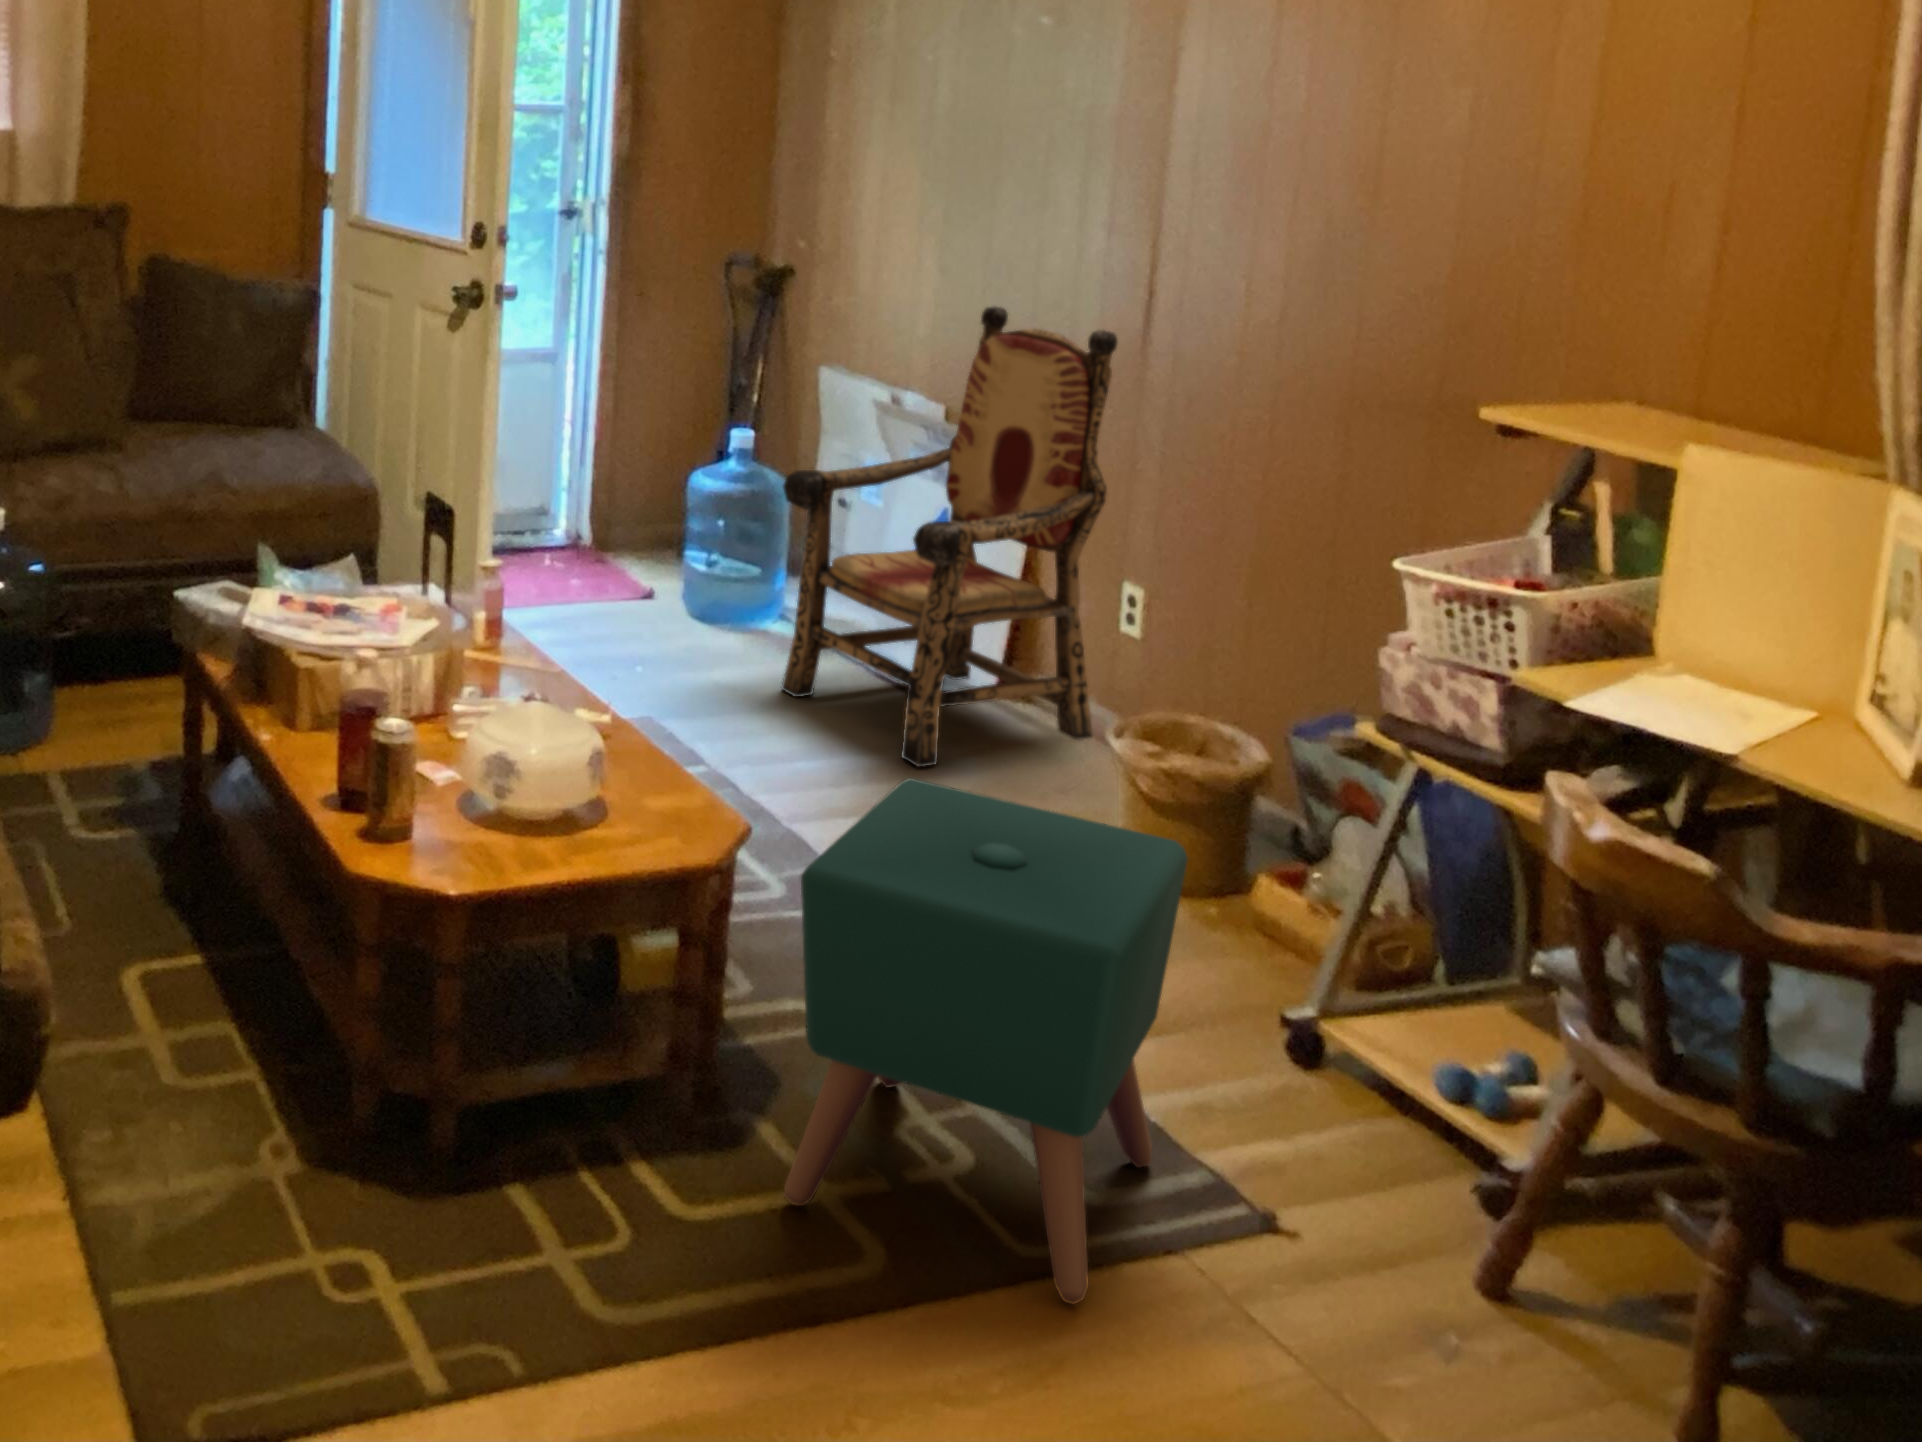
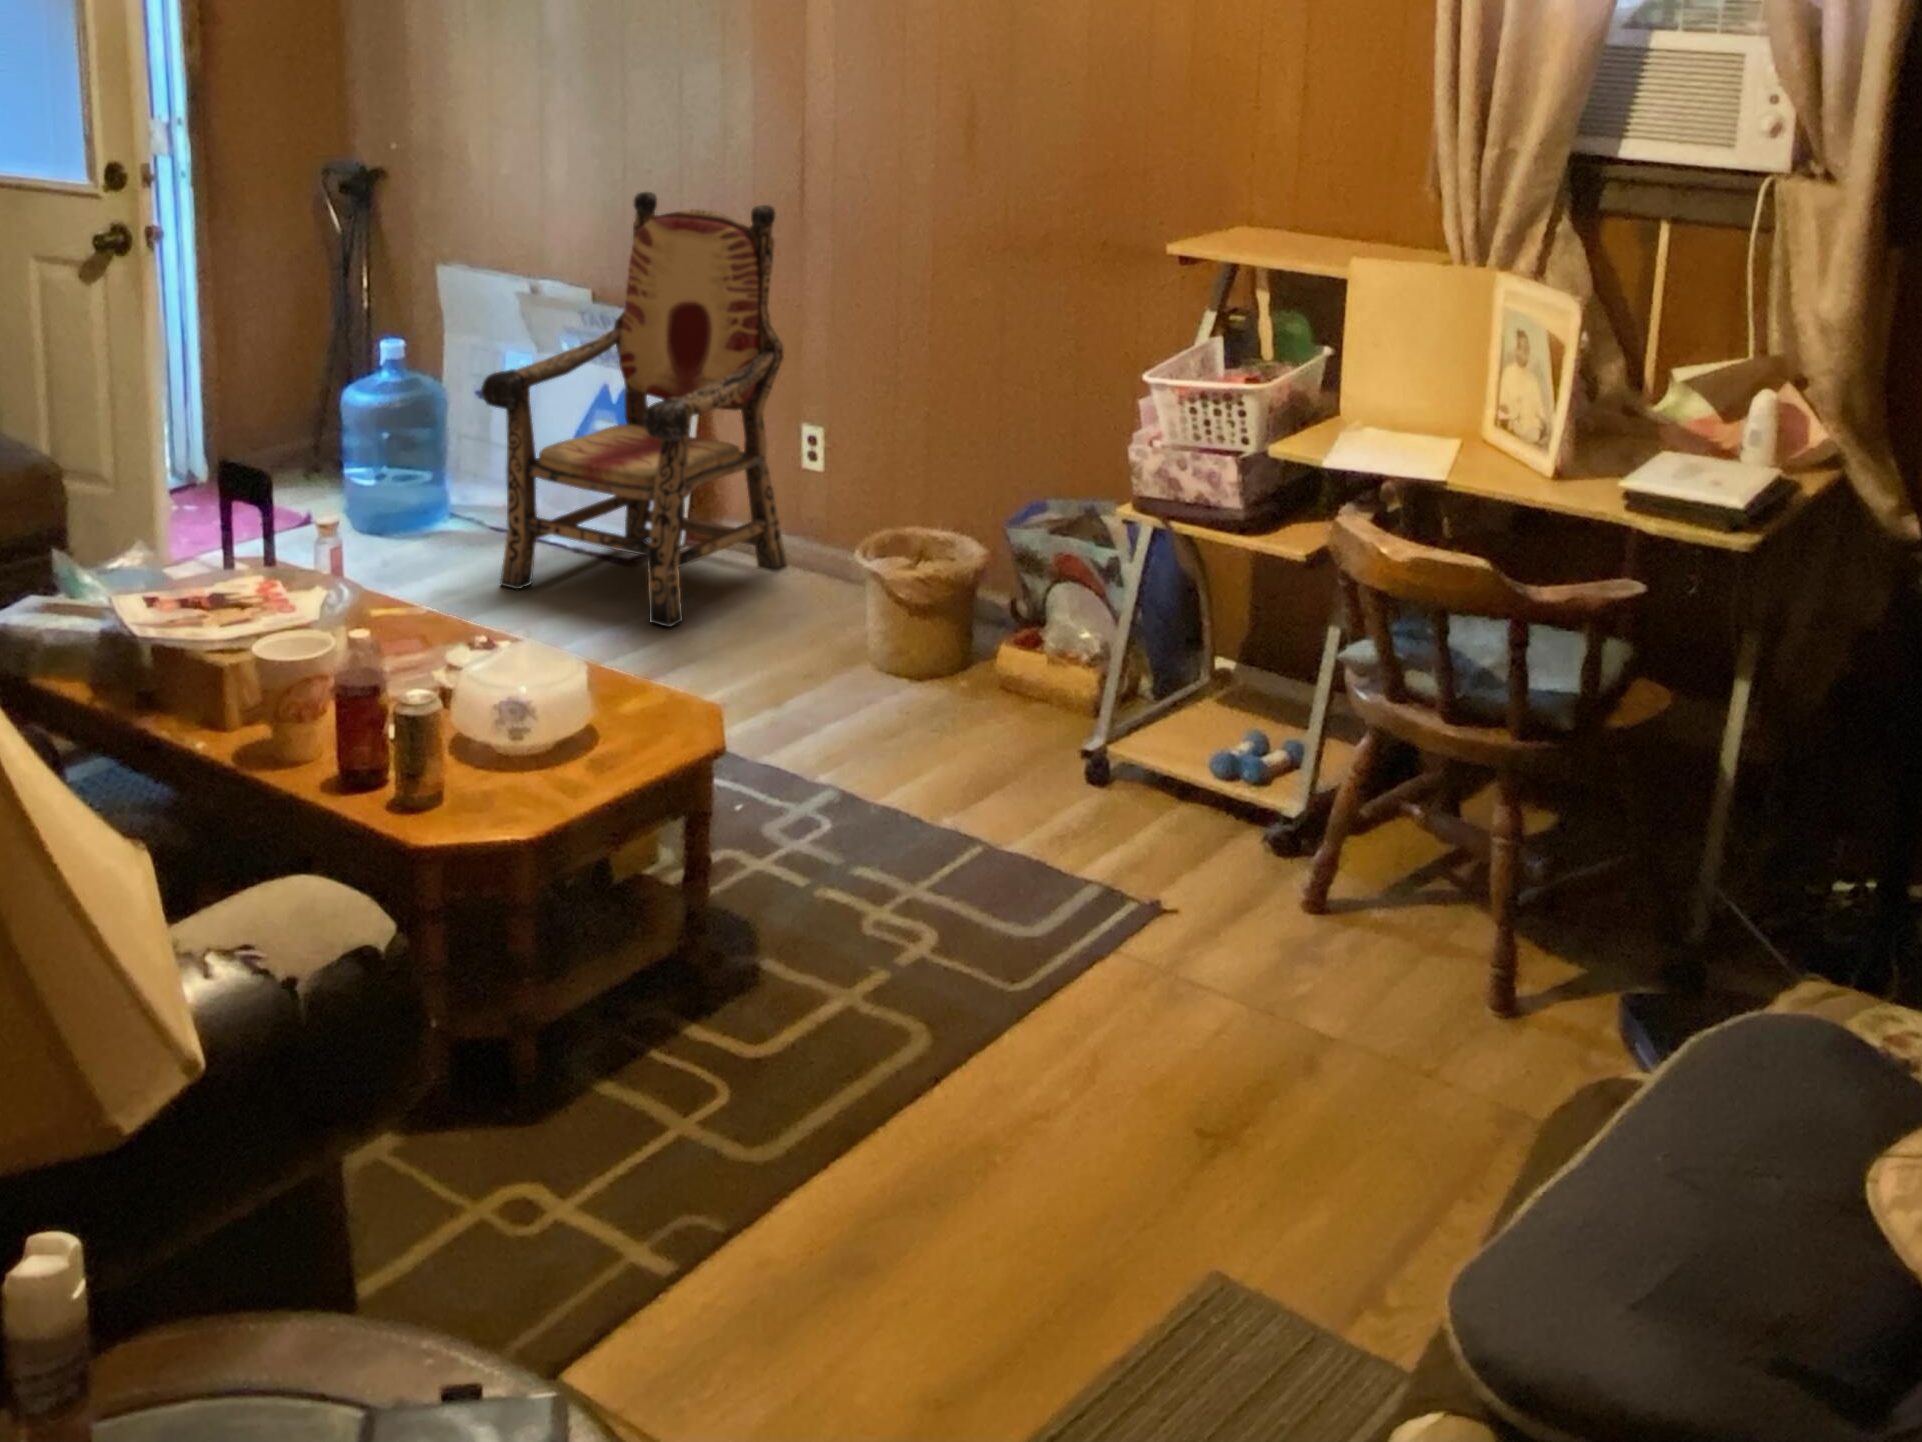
ottoman: present [784,778,1188,1304] -> none [818,632,1095,1016]

